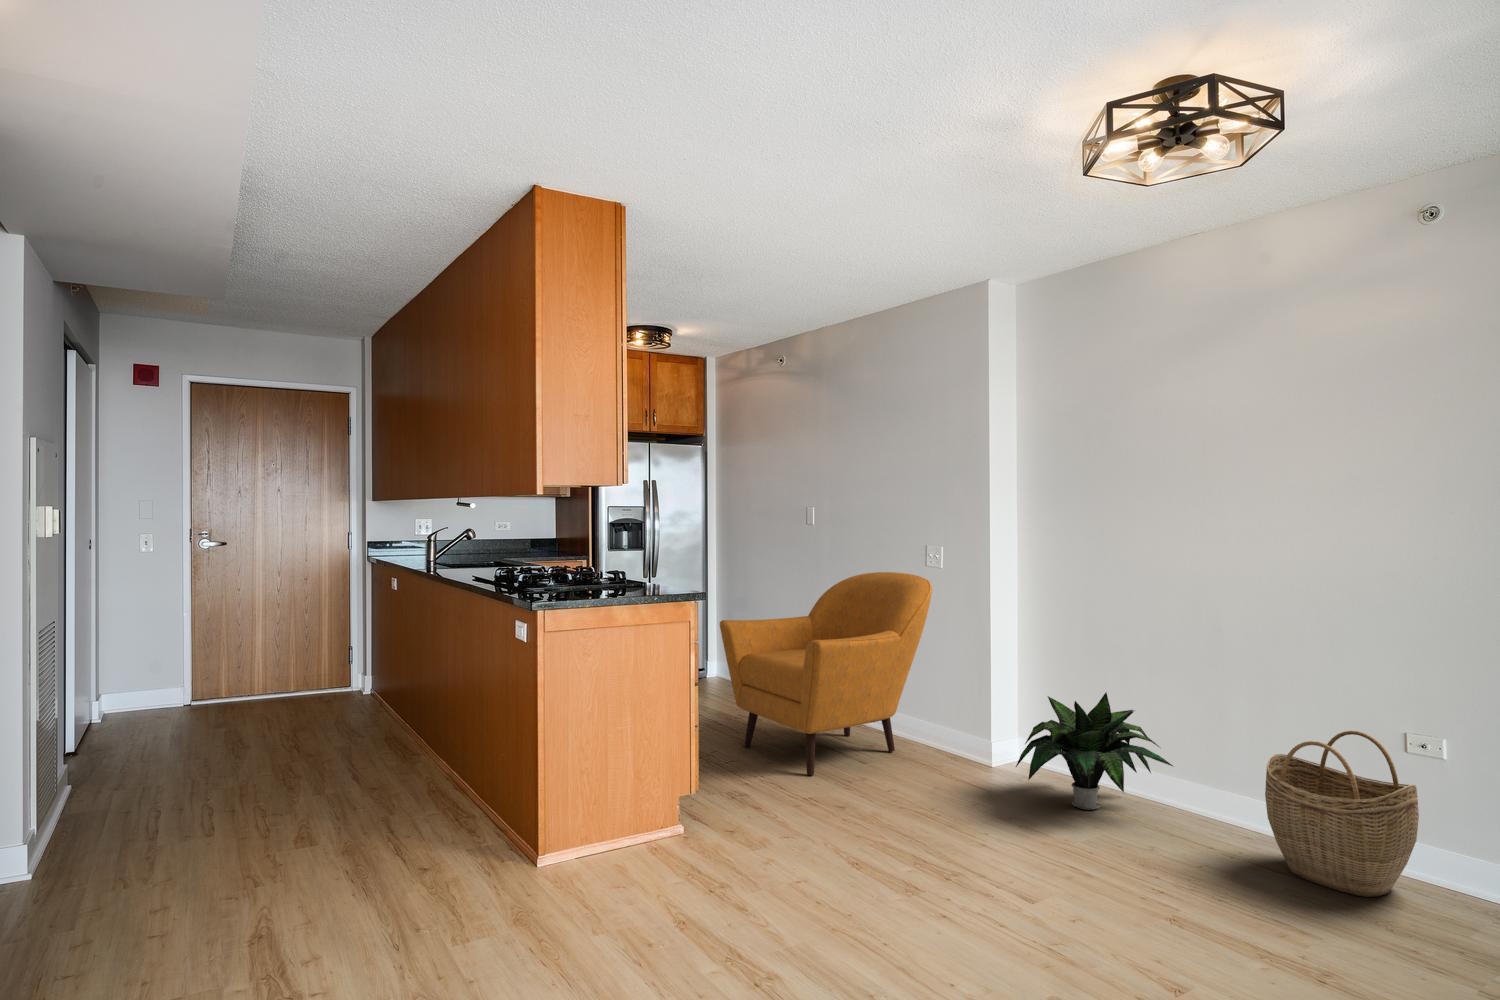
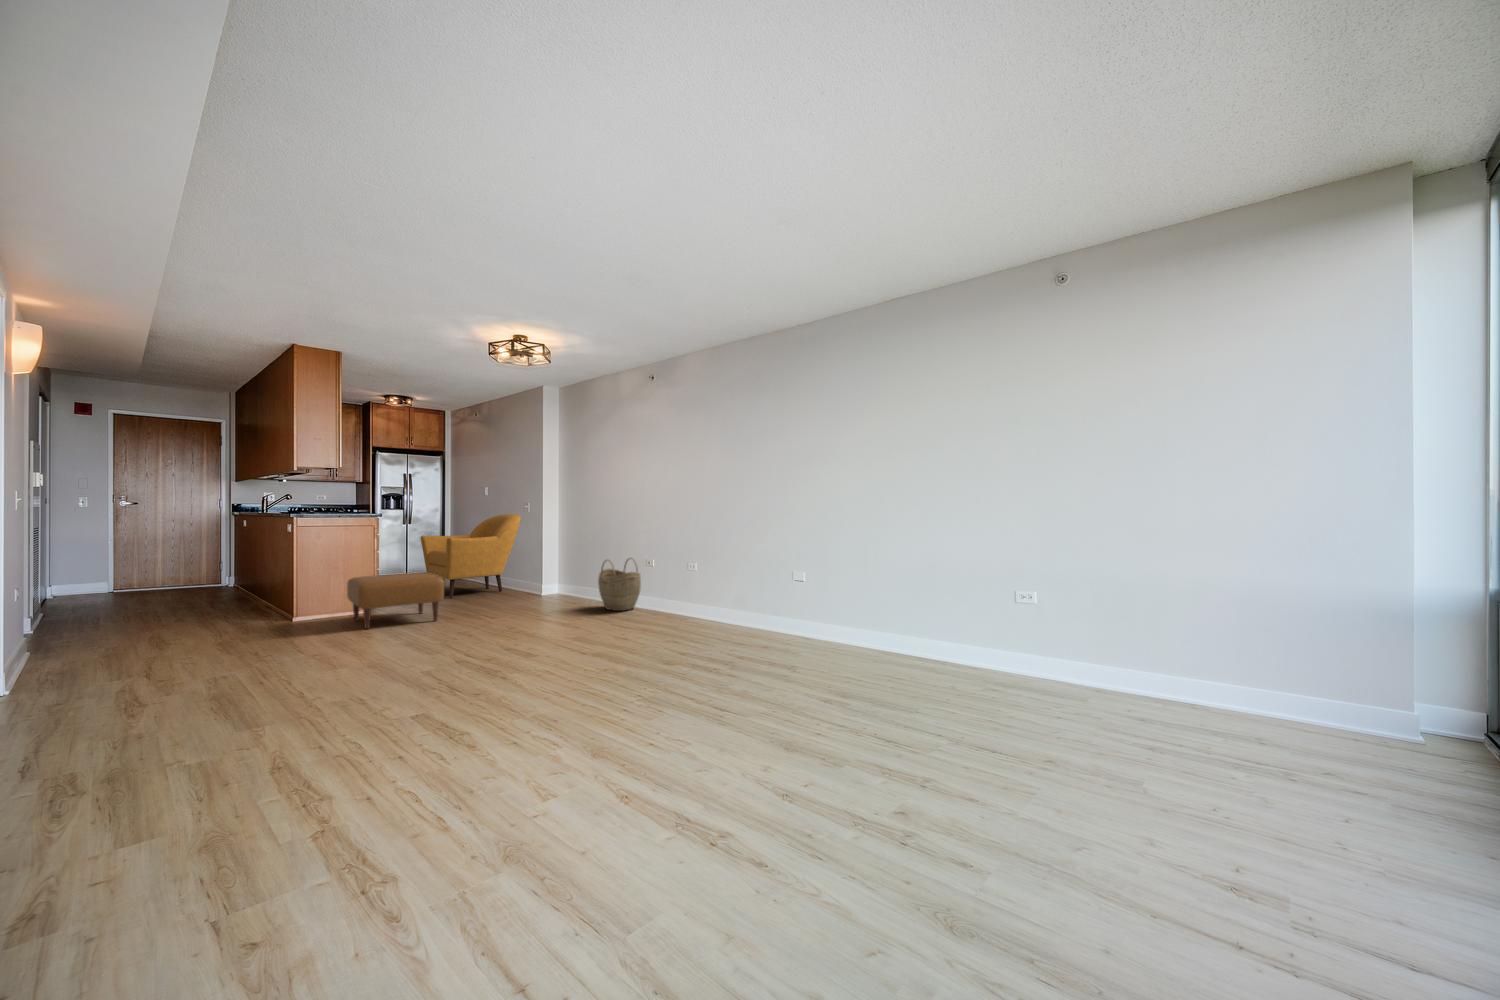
potted plant: present [1016,693,1173,810] -> none [530,554,590,600]
ottoman: none [663,752,916,952] -> present [347,573,444,629]

